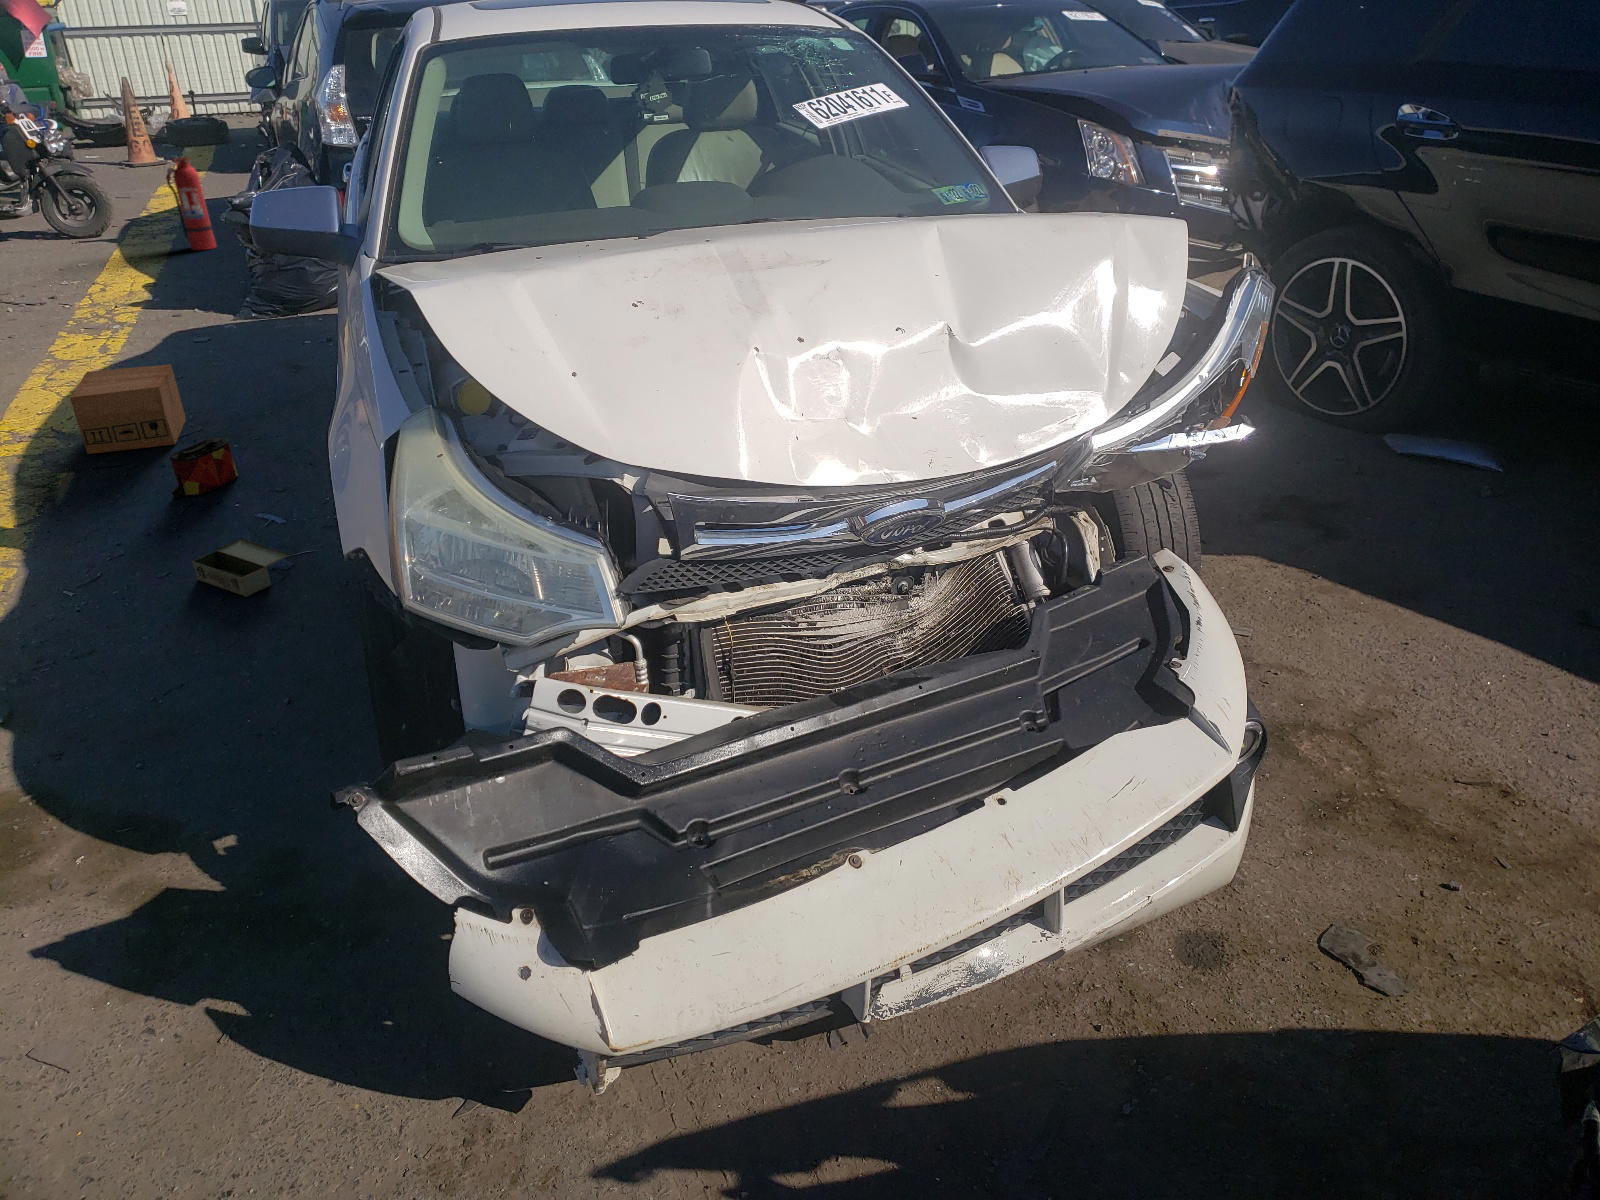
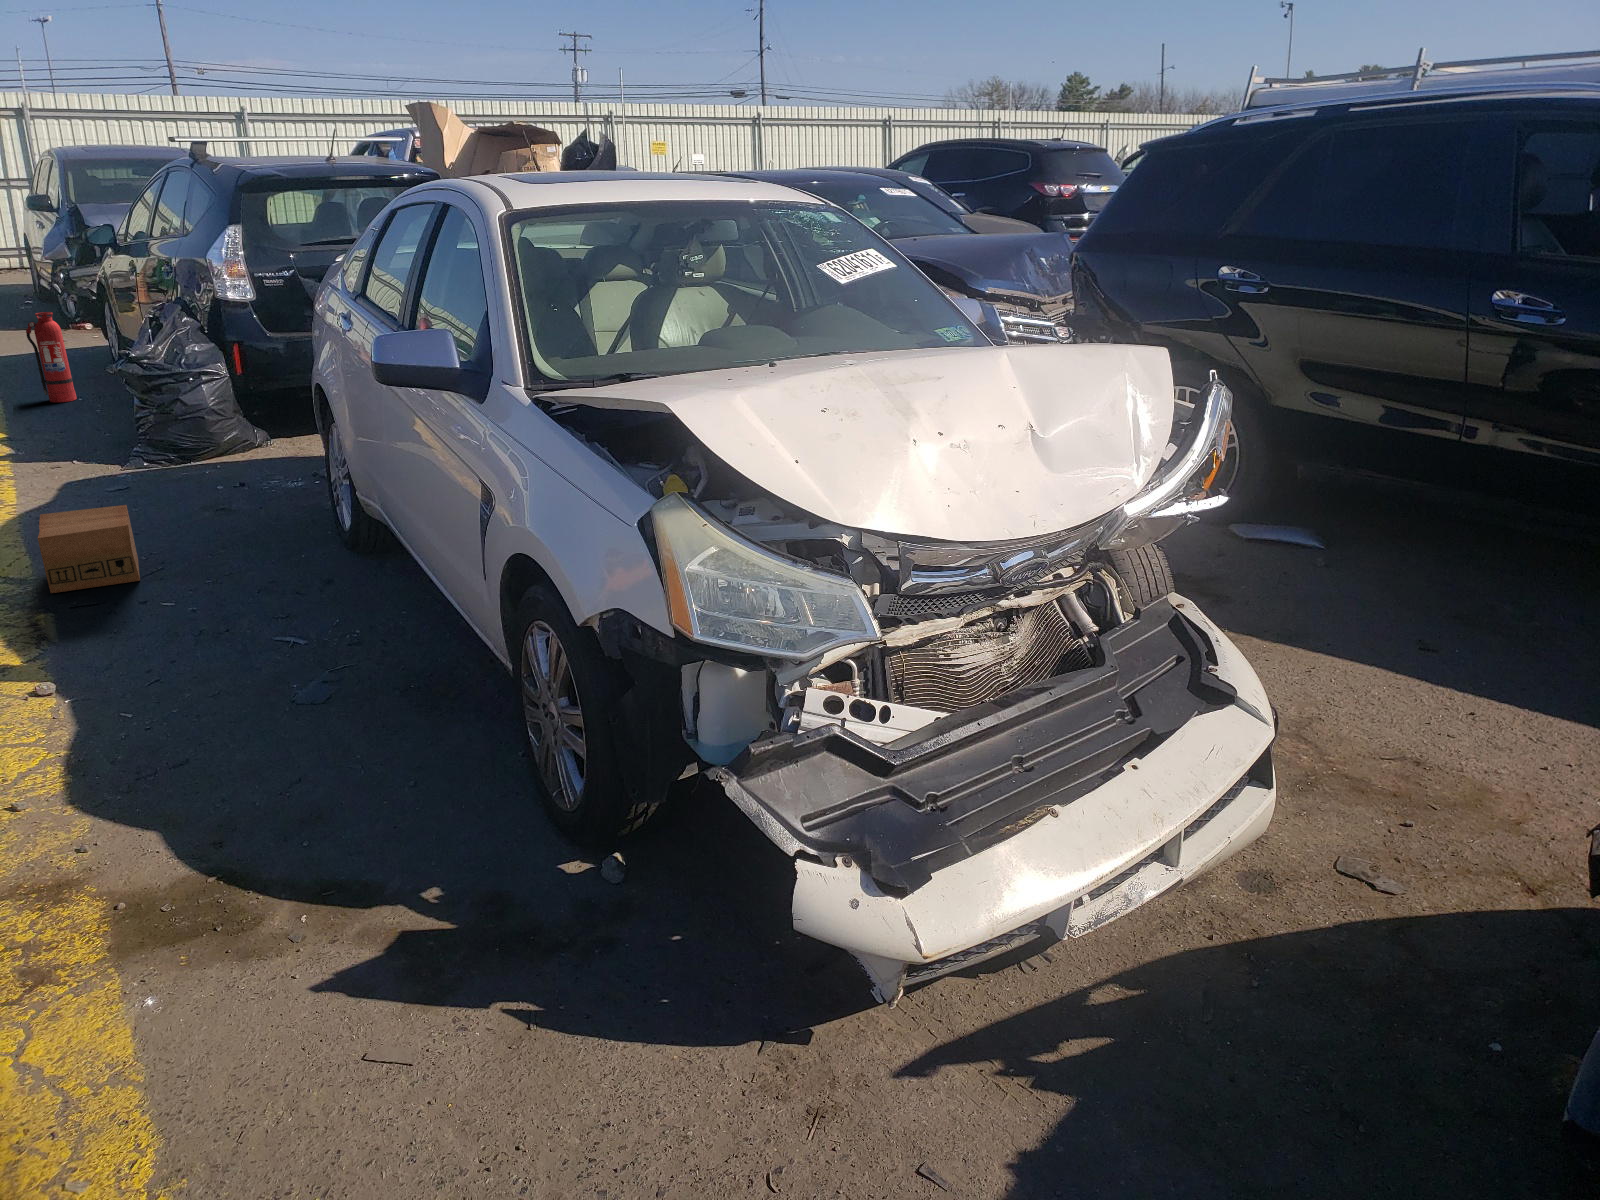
bag: present [170,438,238,497] -> none [164,569,224,627]
toolbox: present [192,539,290,597] -> none [230,657,327,707]

